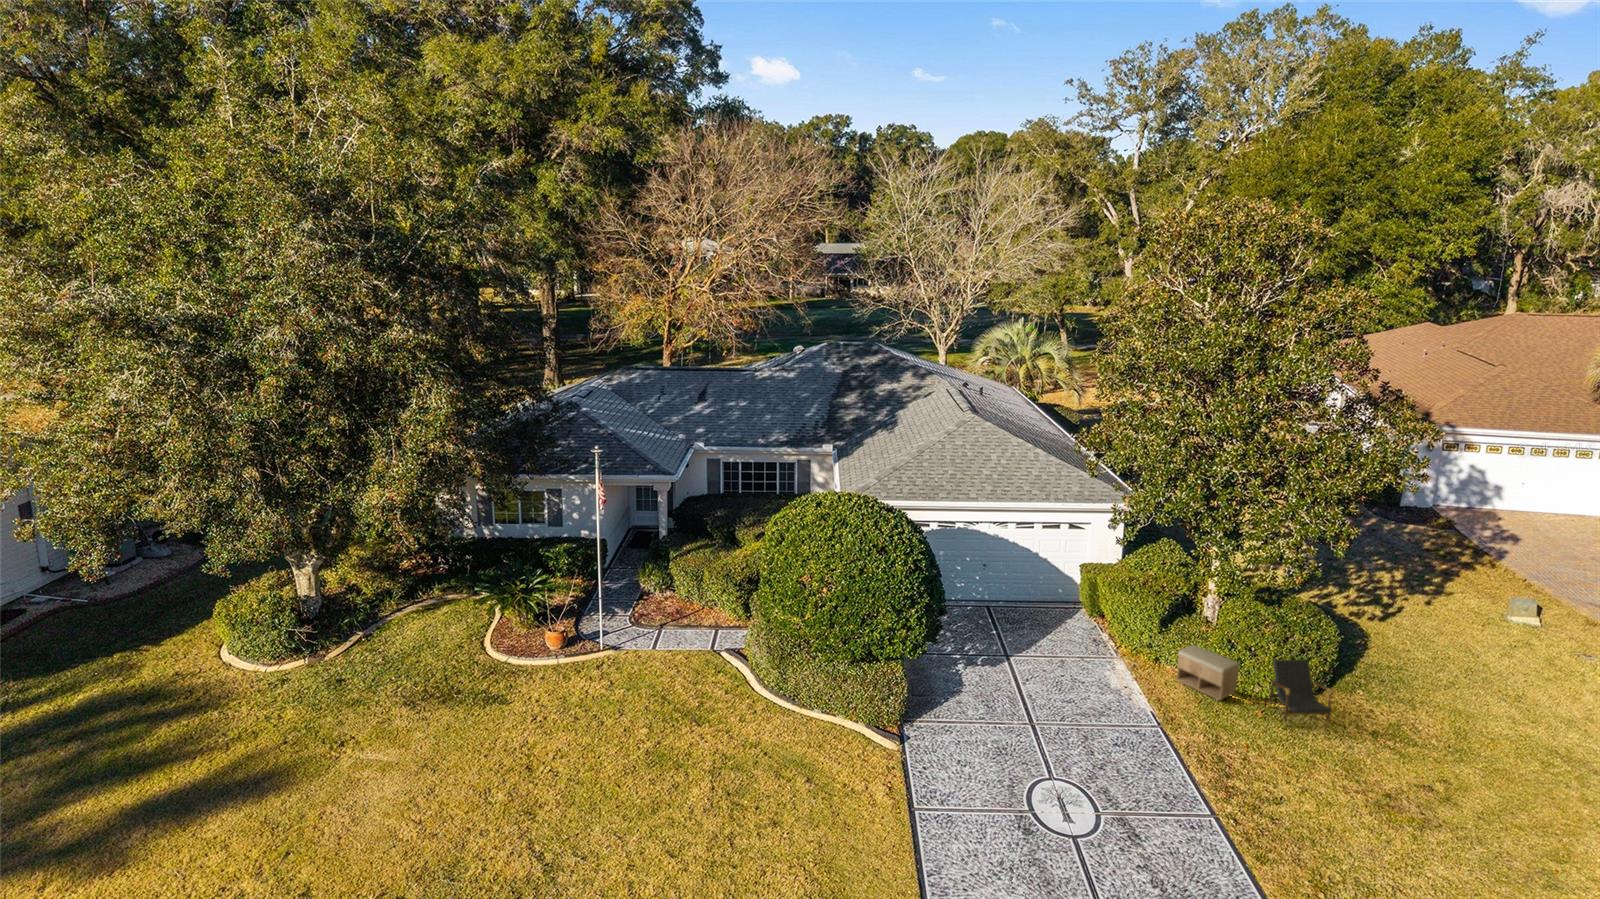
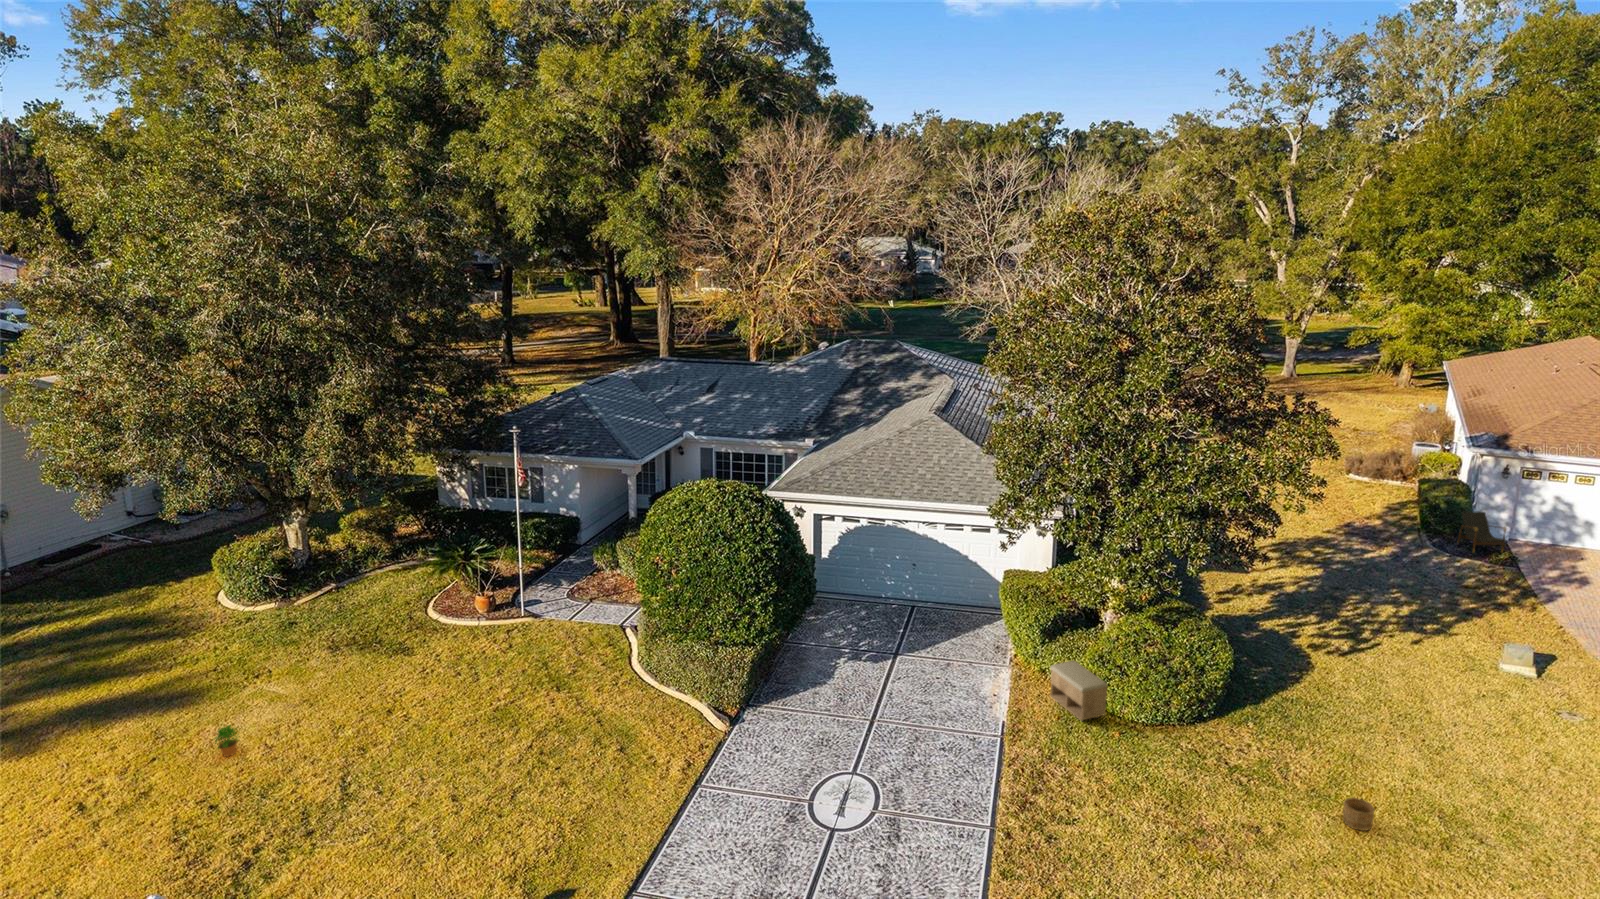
lounge chair: present [1268,660,1333,725] -> present [1458,511,1506,552]
wooden bucket: none [1486,744,1518,773] -> present [1343,798,1375,831]
potted plant: none [342,811,374,850] -> present [215,725,238,757]

